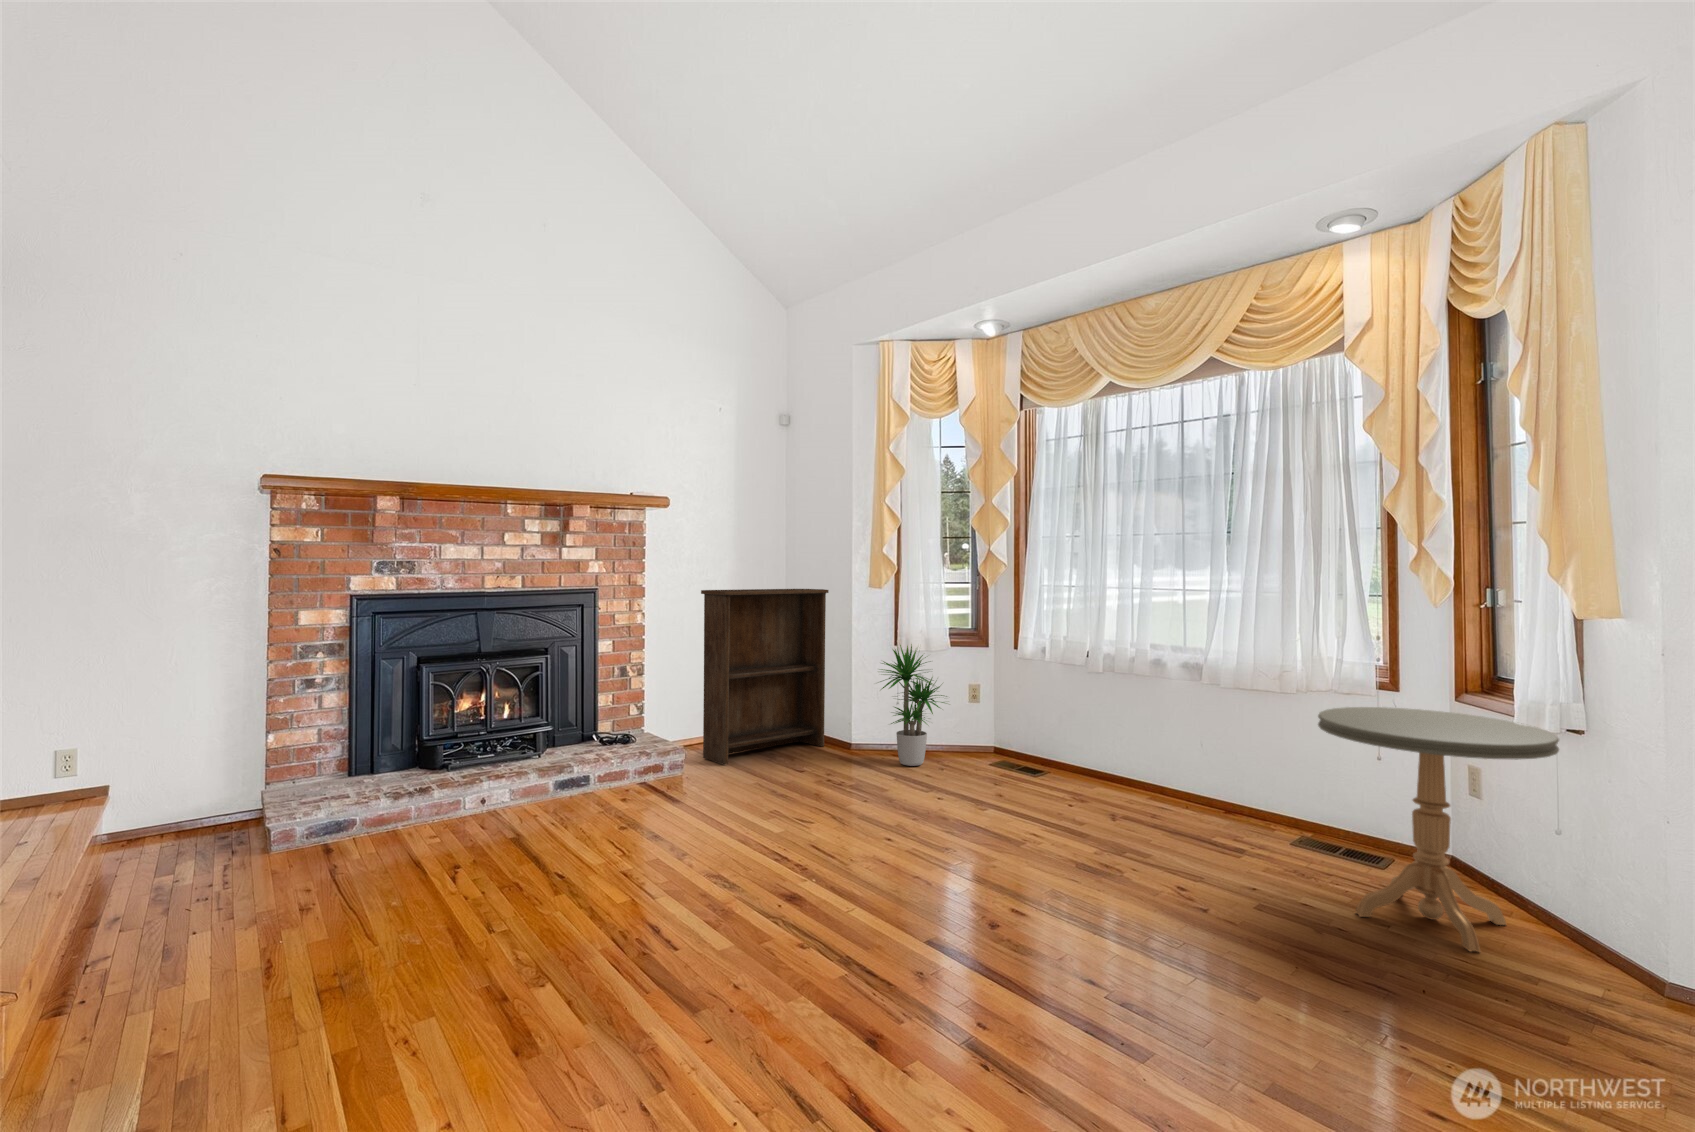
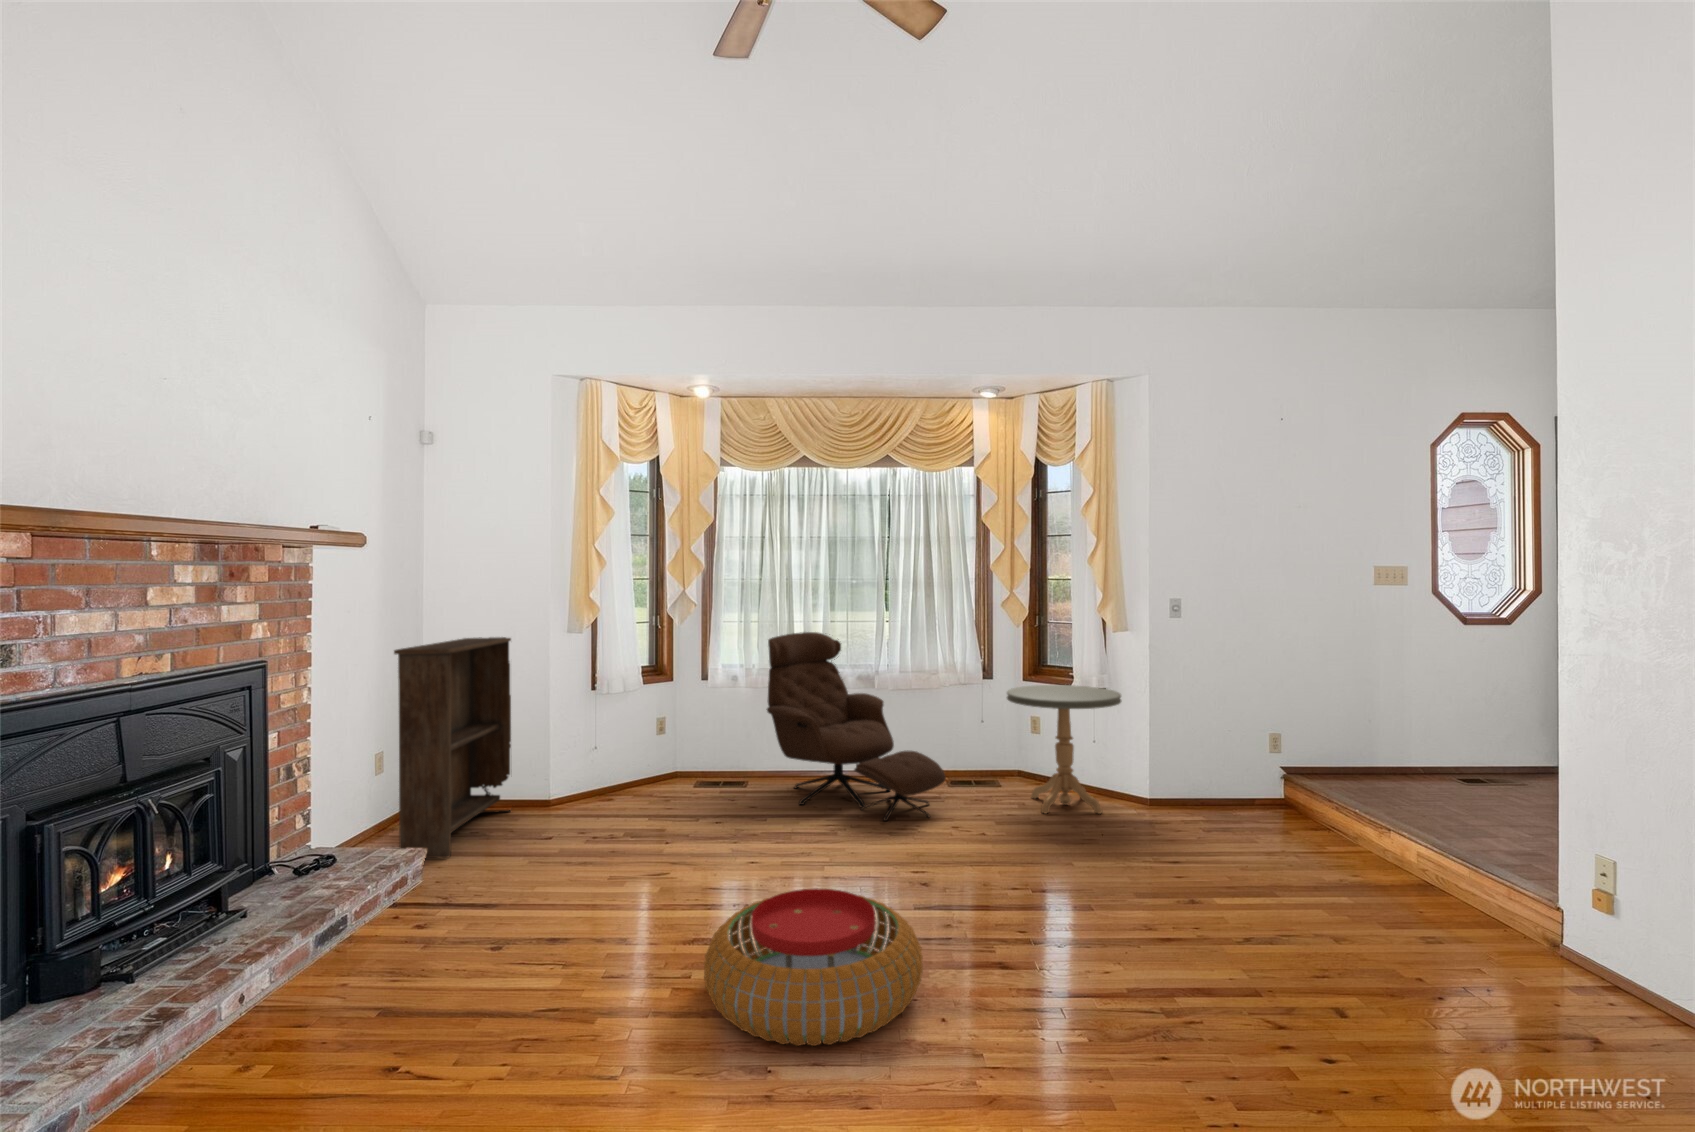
lounge chair: none [1031,603,1216,862] -> present [767,632,946,821]
potted plant: present [880,644,947,766] -> none [592,683,671,806]
pouf: none [576,843,813,1001] -> present [704,888,923,1046]

